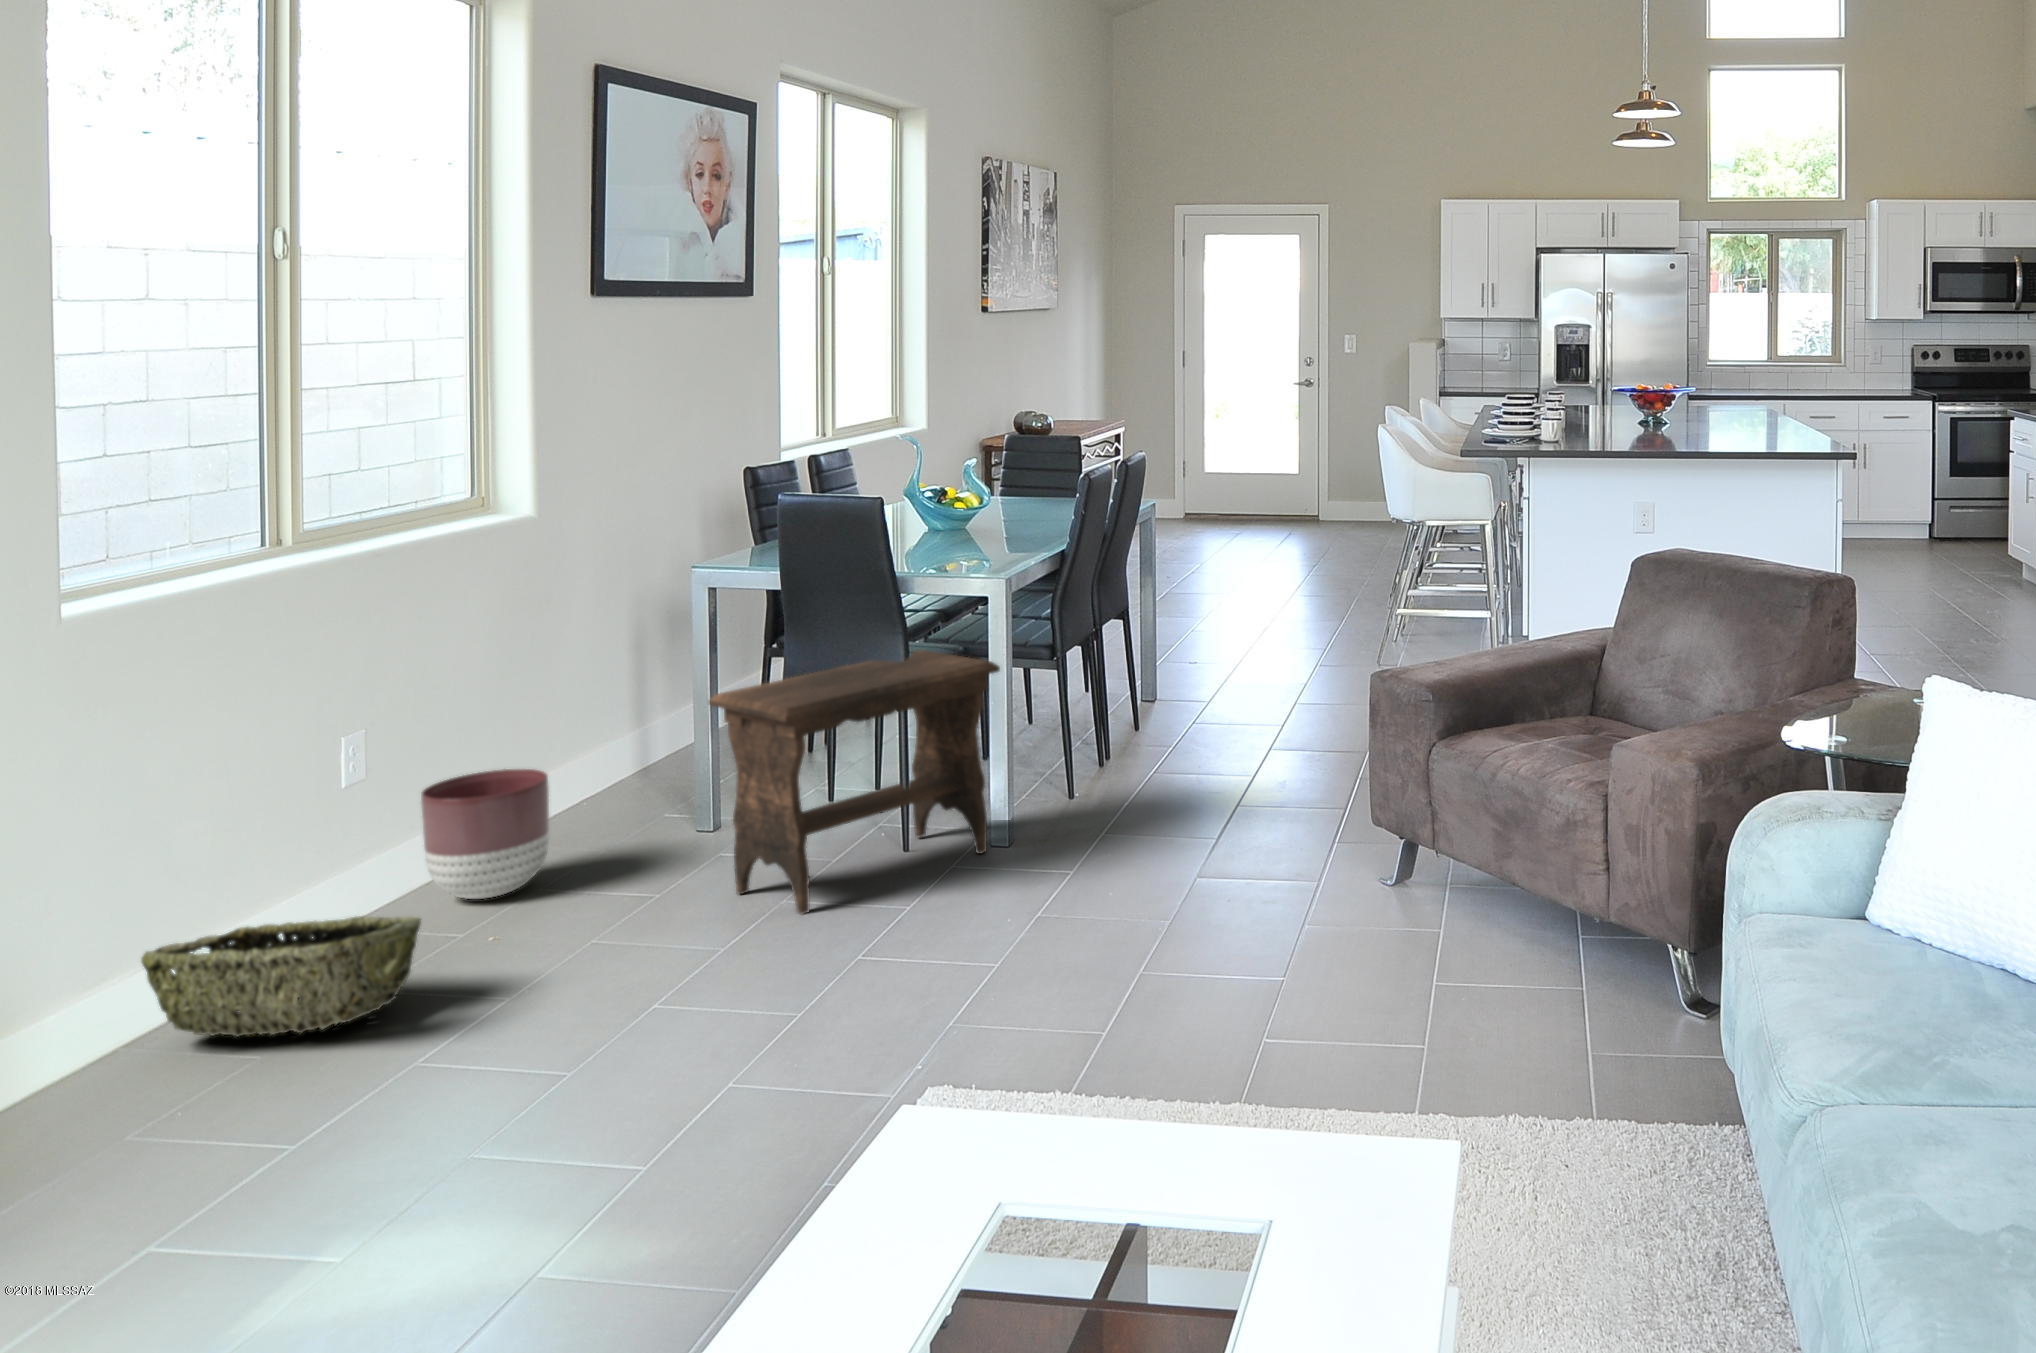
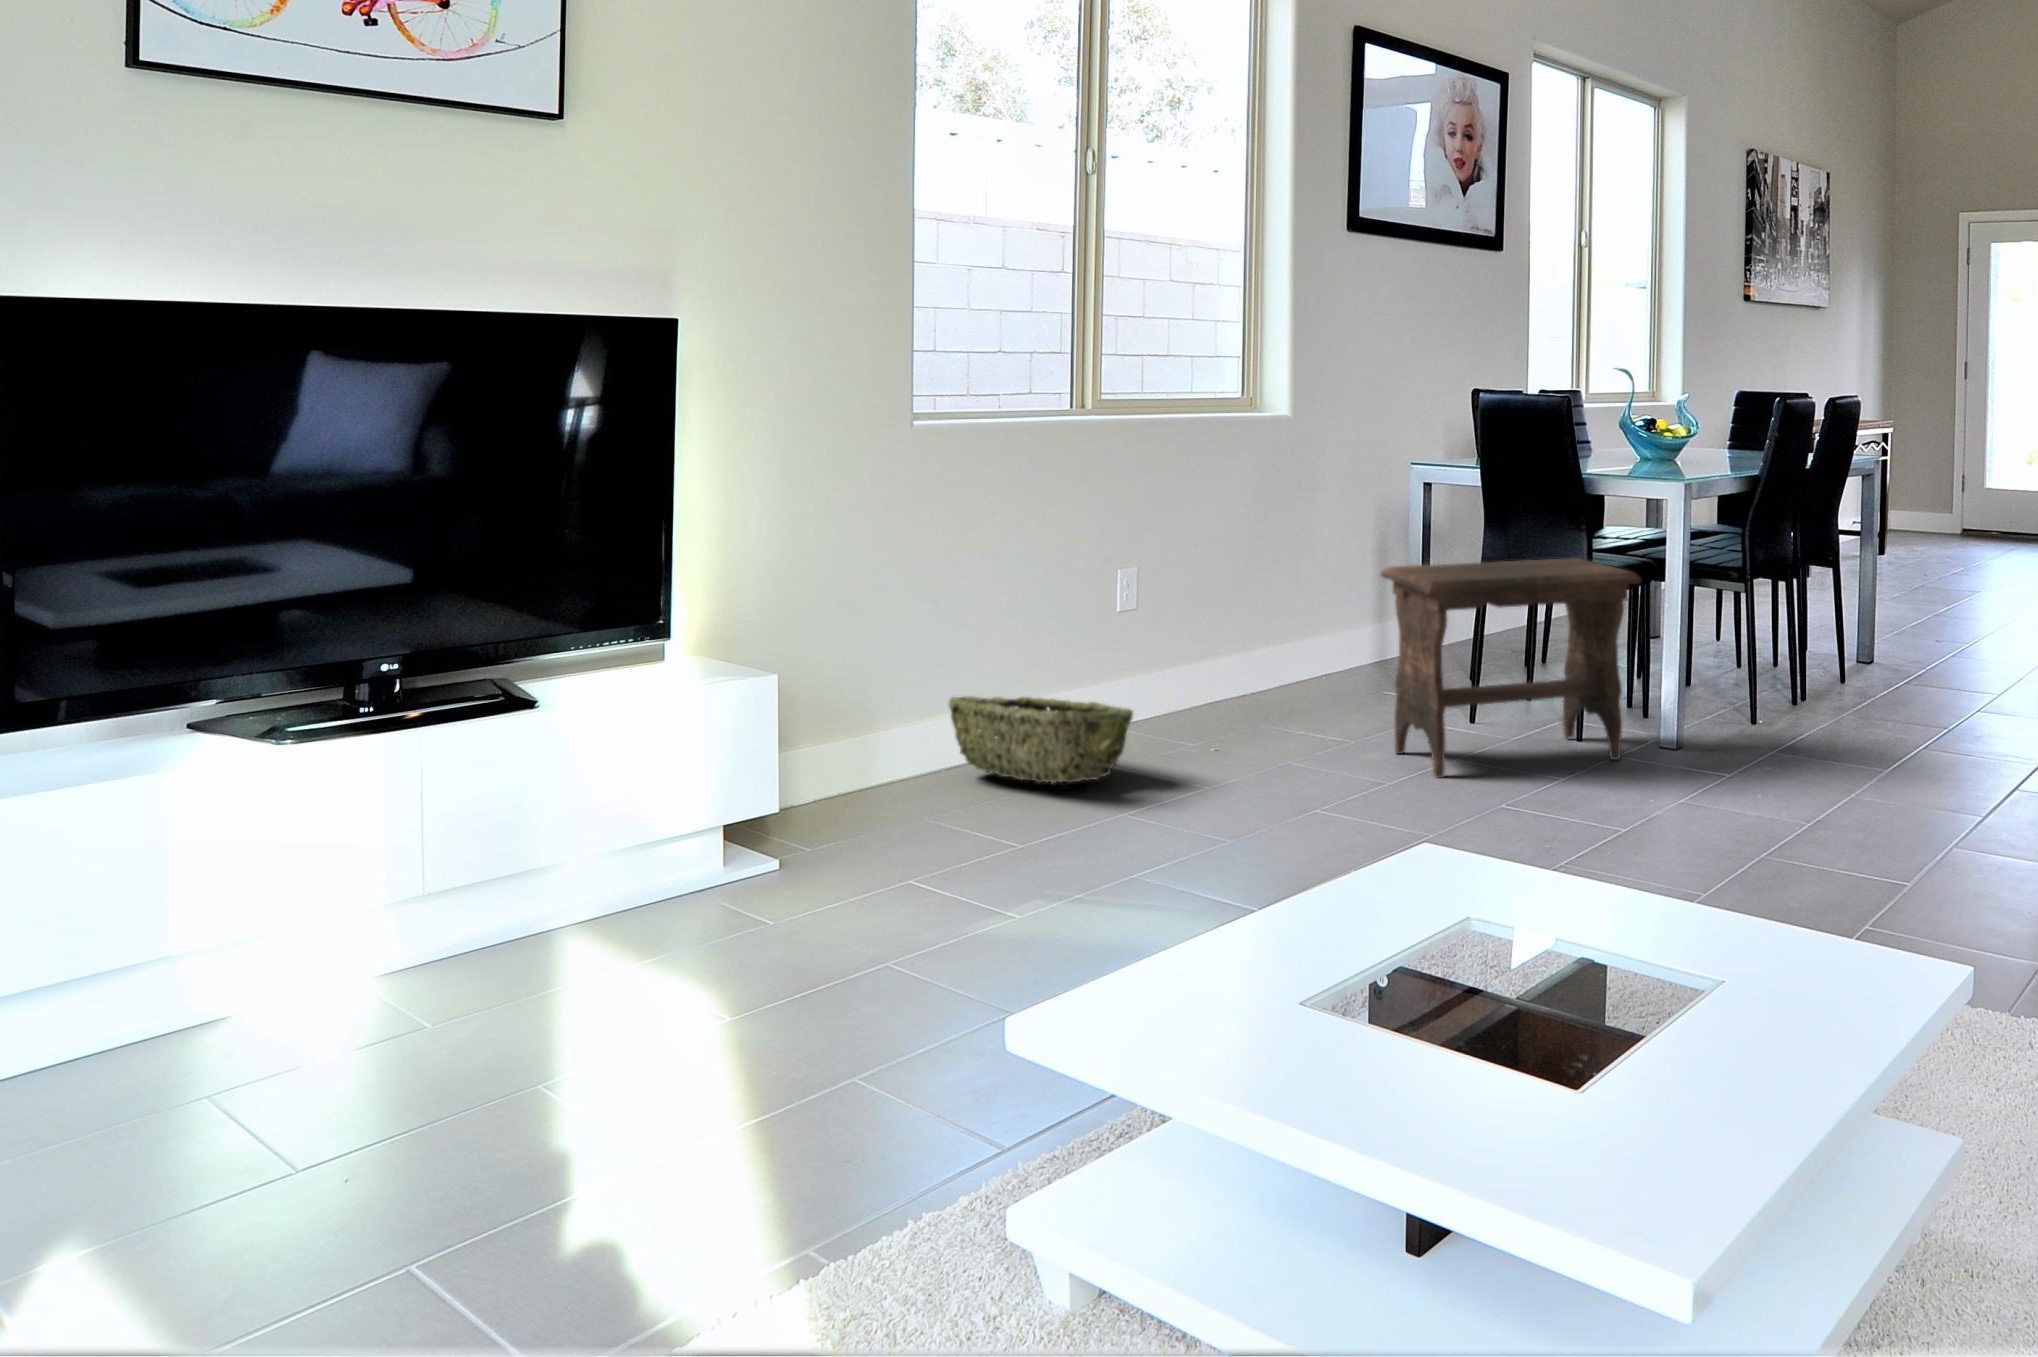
planter: present [421,769,549,899] -> none [1175,617,1268,721]

